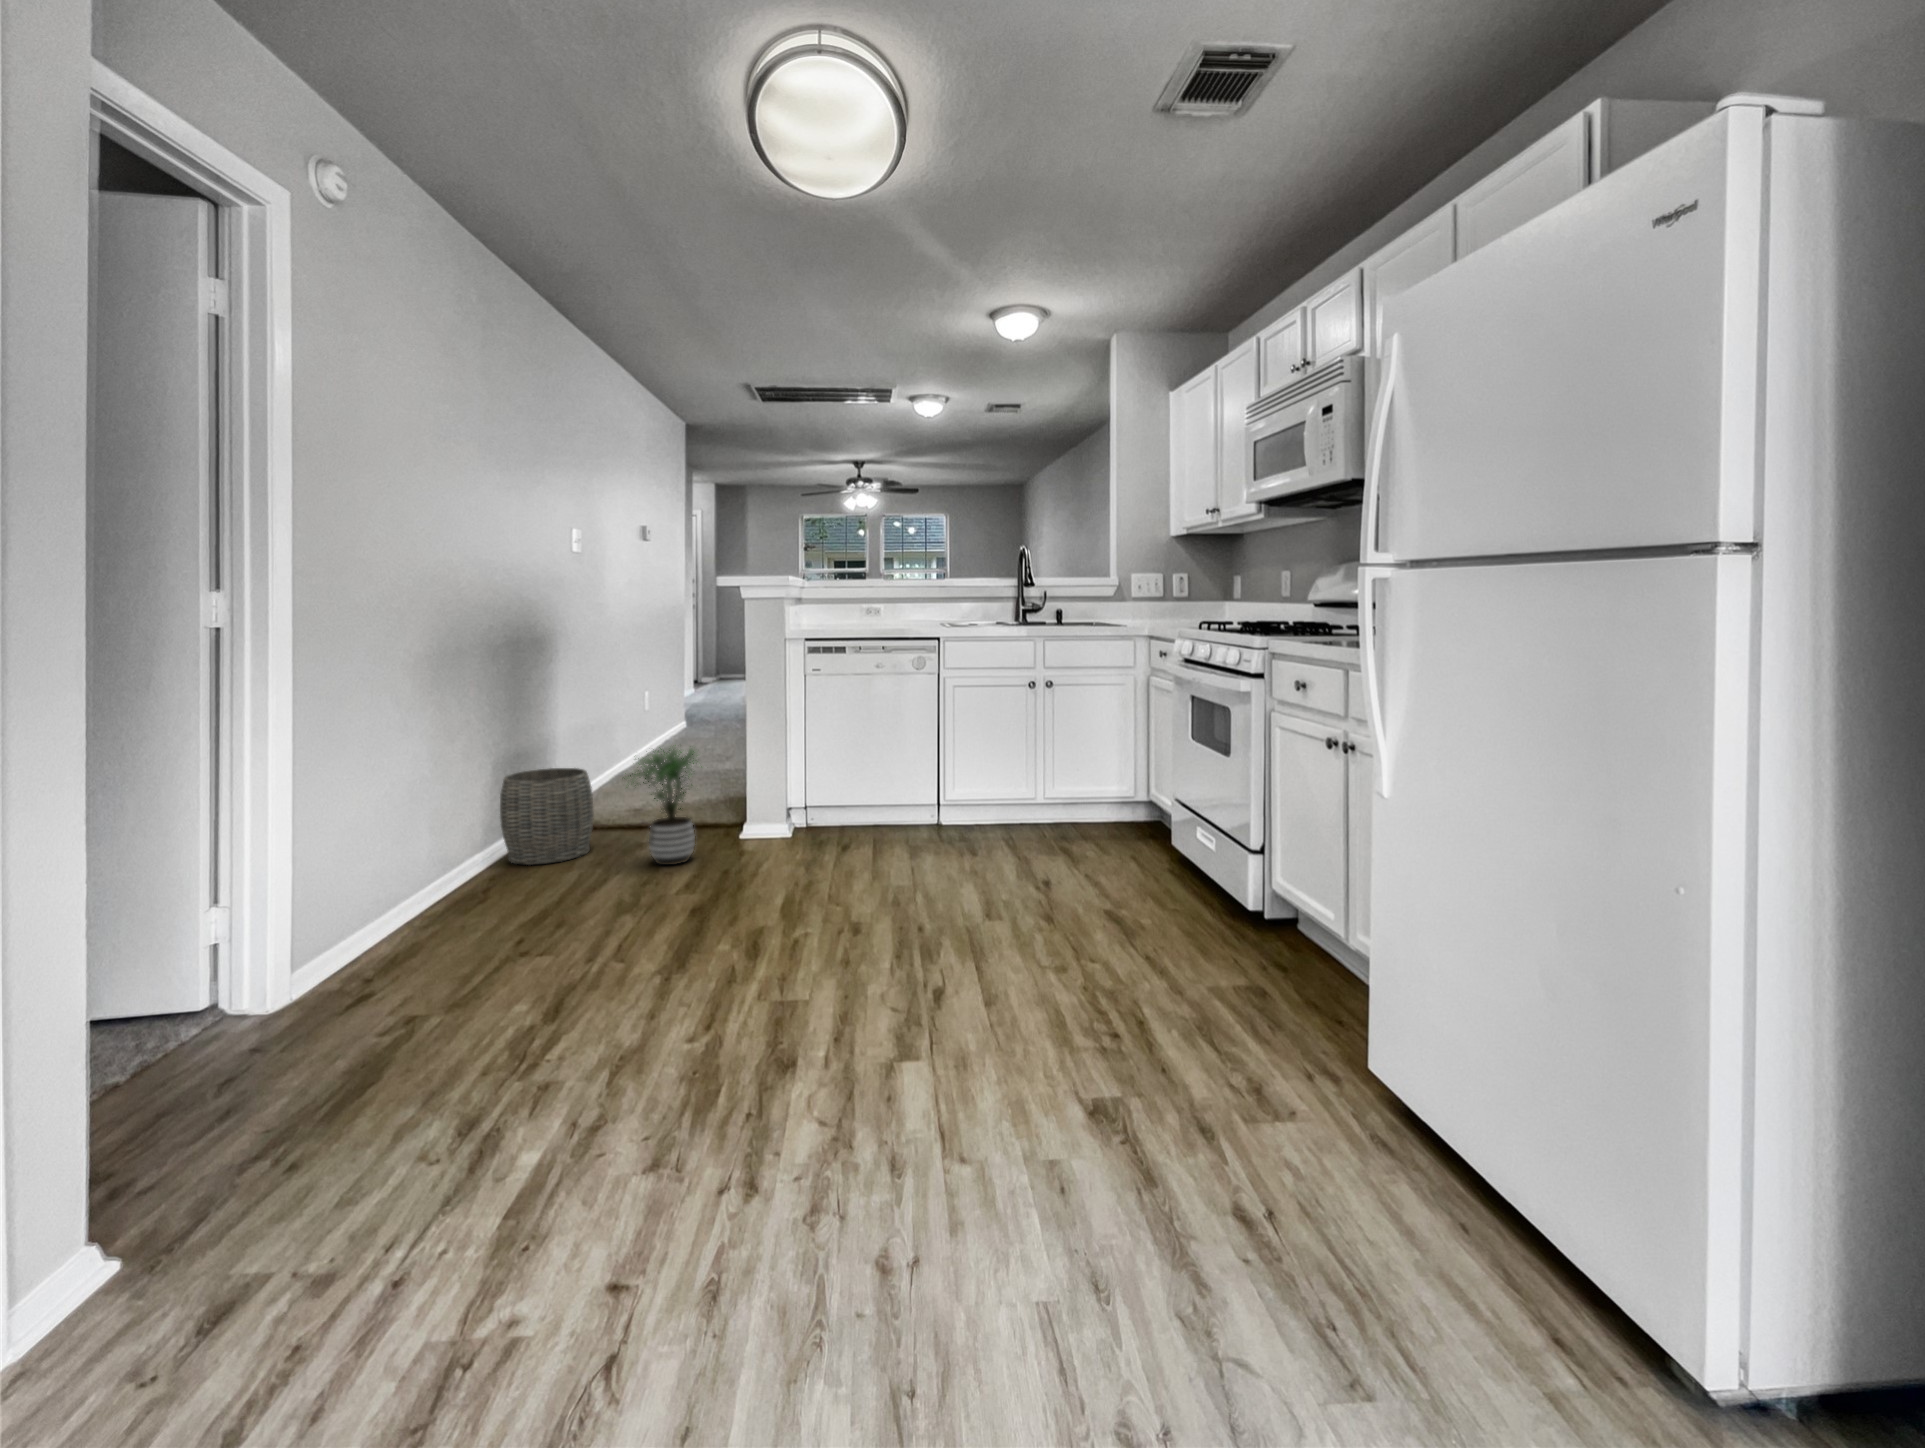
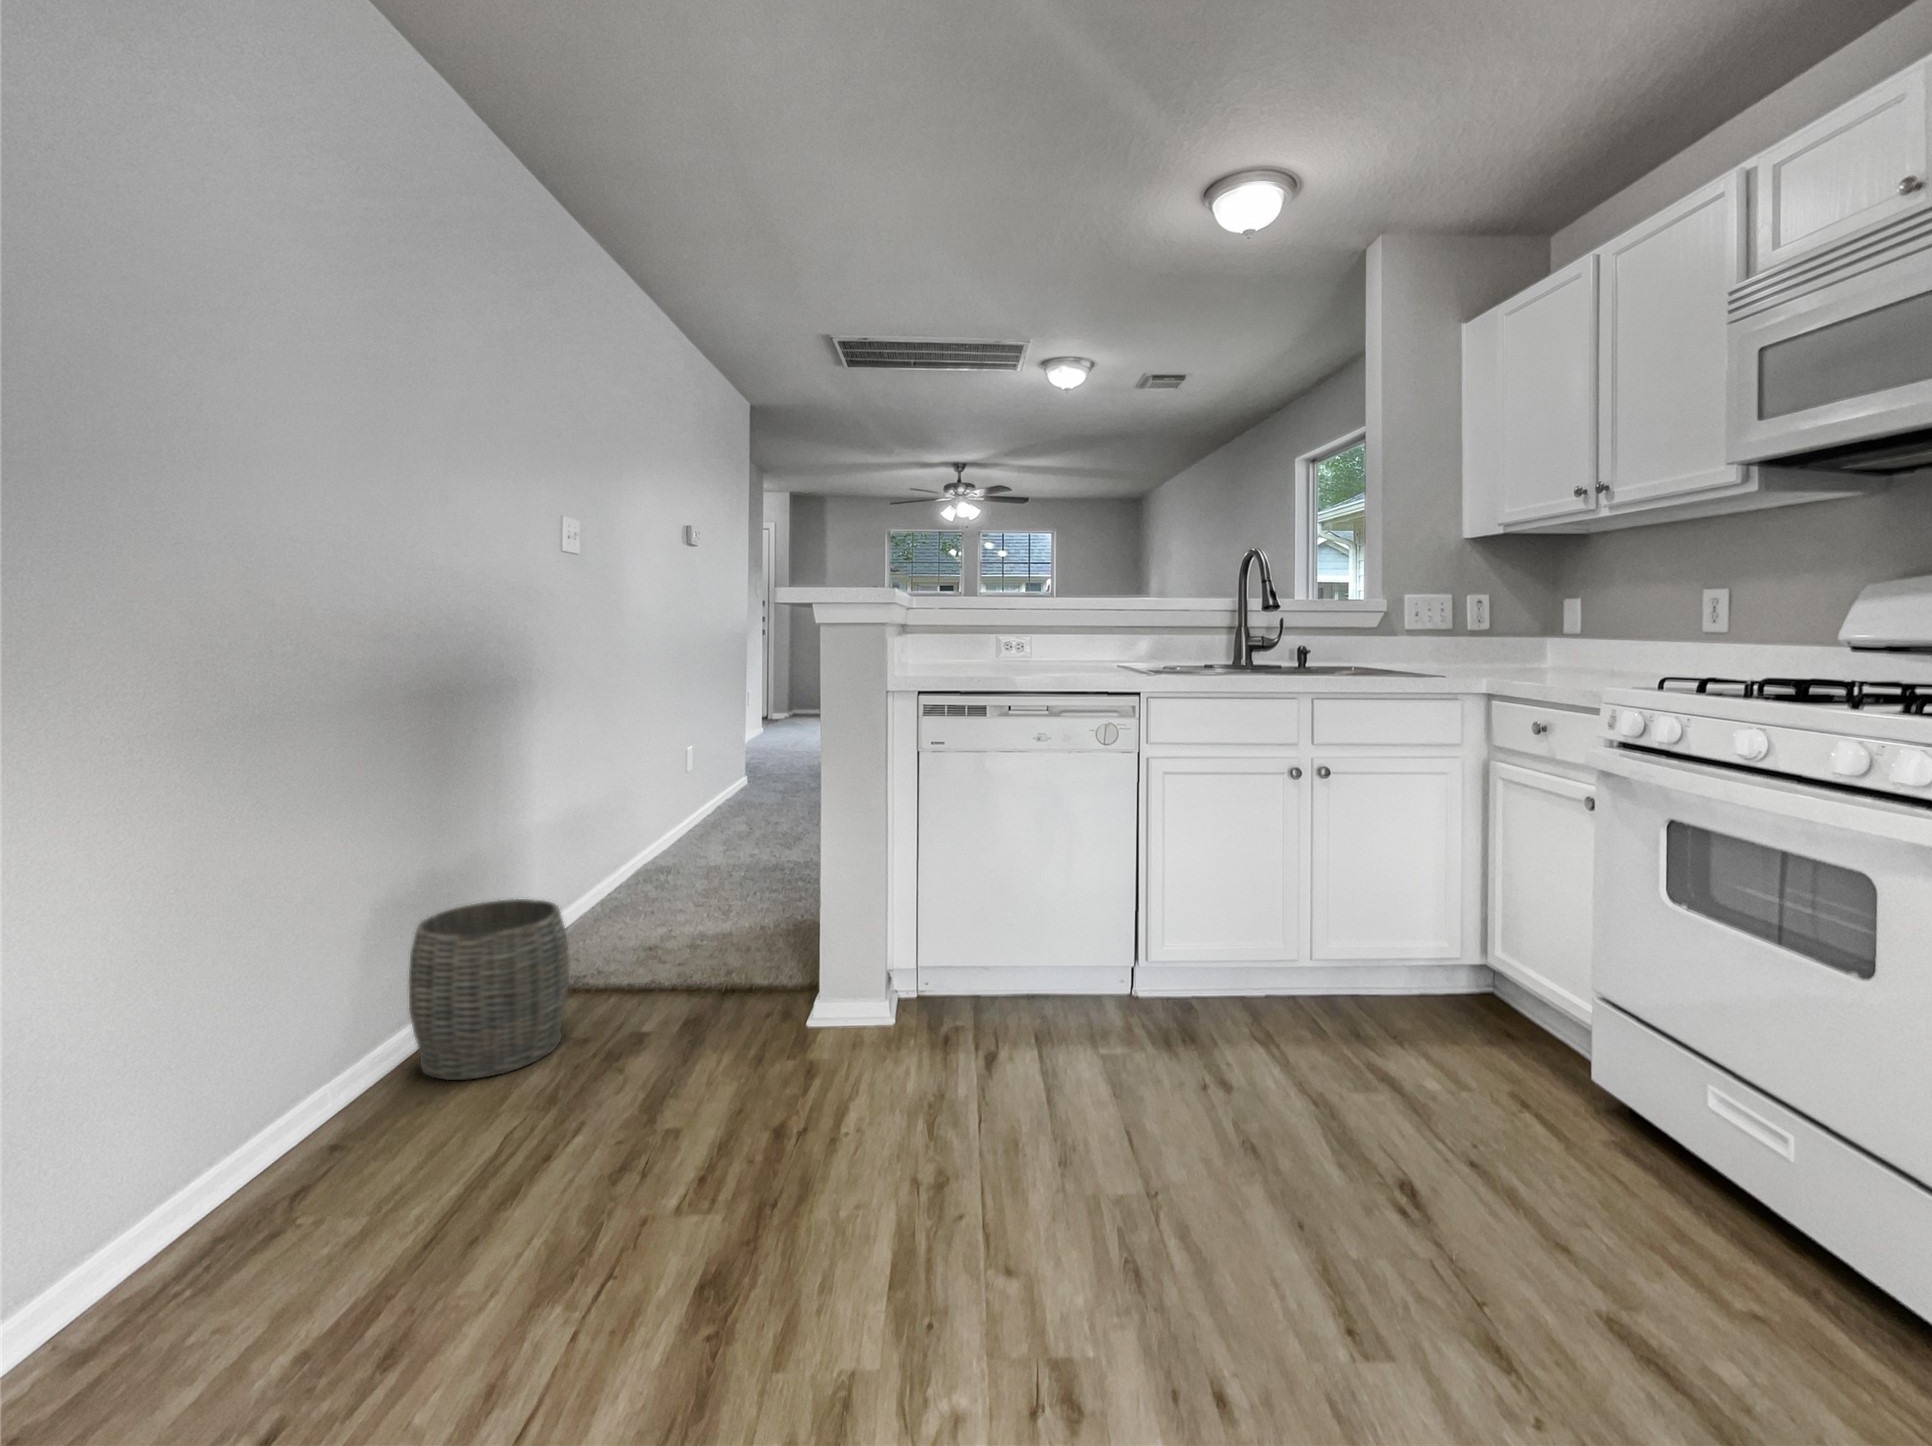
potted plant: present [623,745,702,865] -> none [599,874,756,1095]

